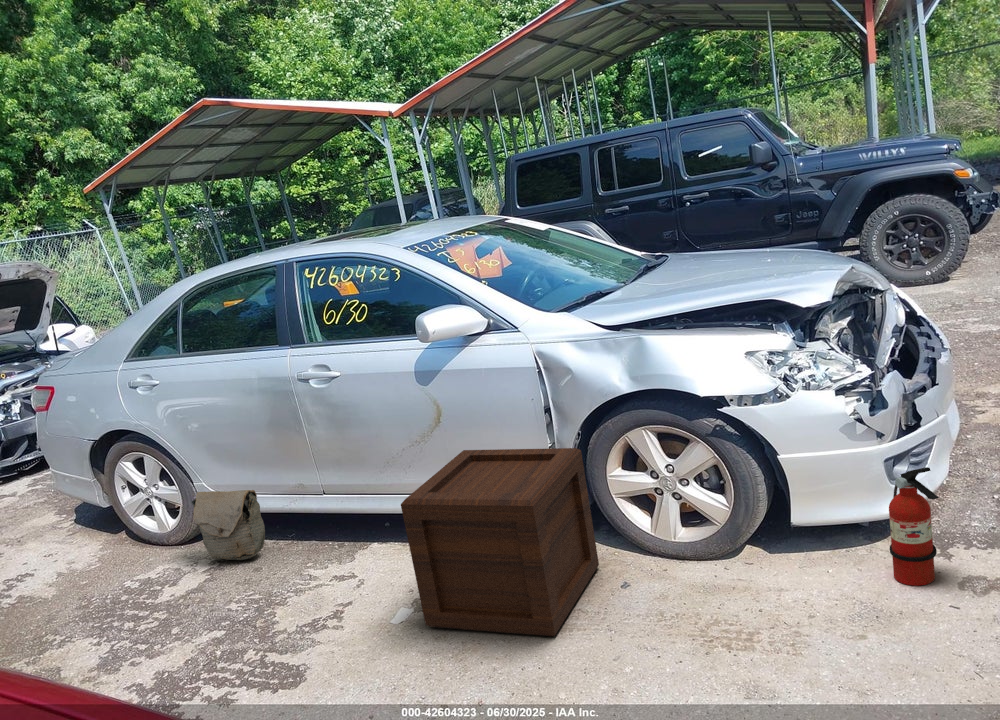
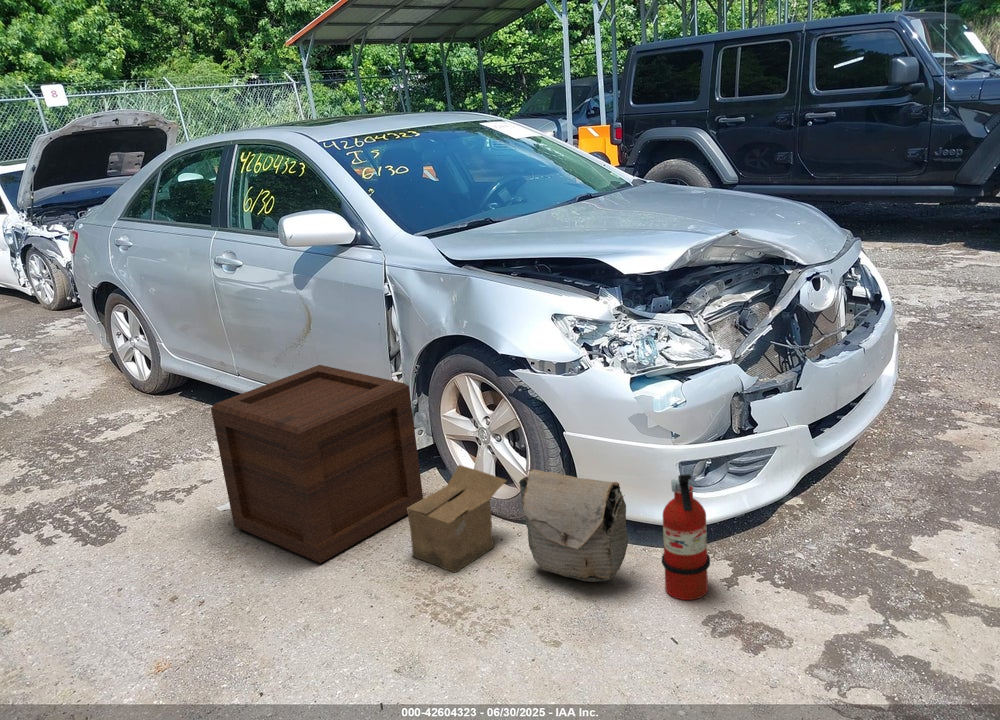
bag: present [192,490,265,560] -> present [519,469,628,582]
cardboard box: none [632,515,707,613] -> present [407,465,507,573]

